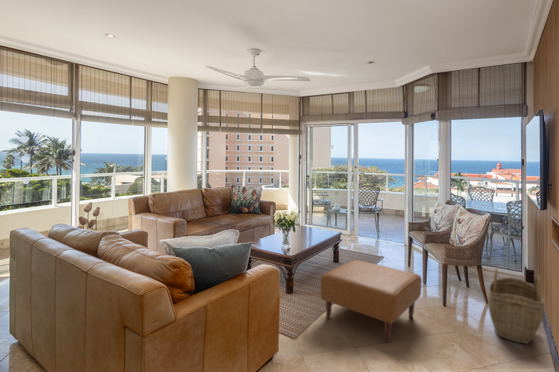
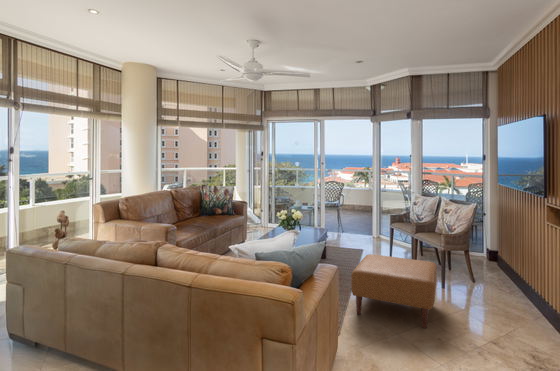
woven basket: present [488,268,544,344] -> none [490,250,540,313]

